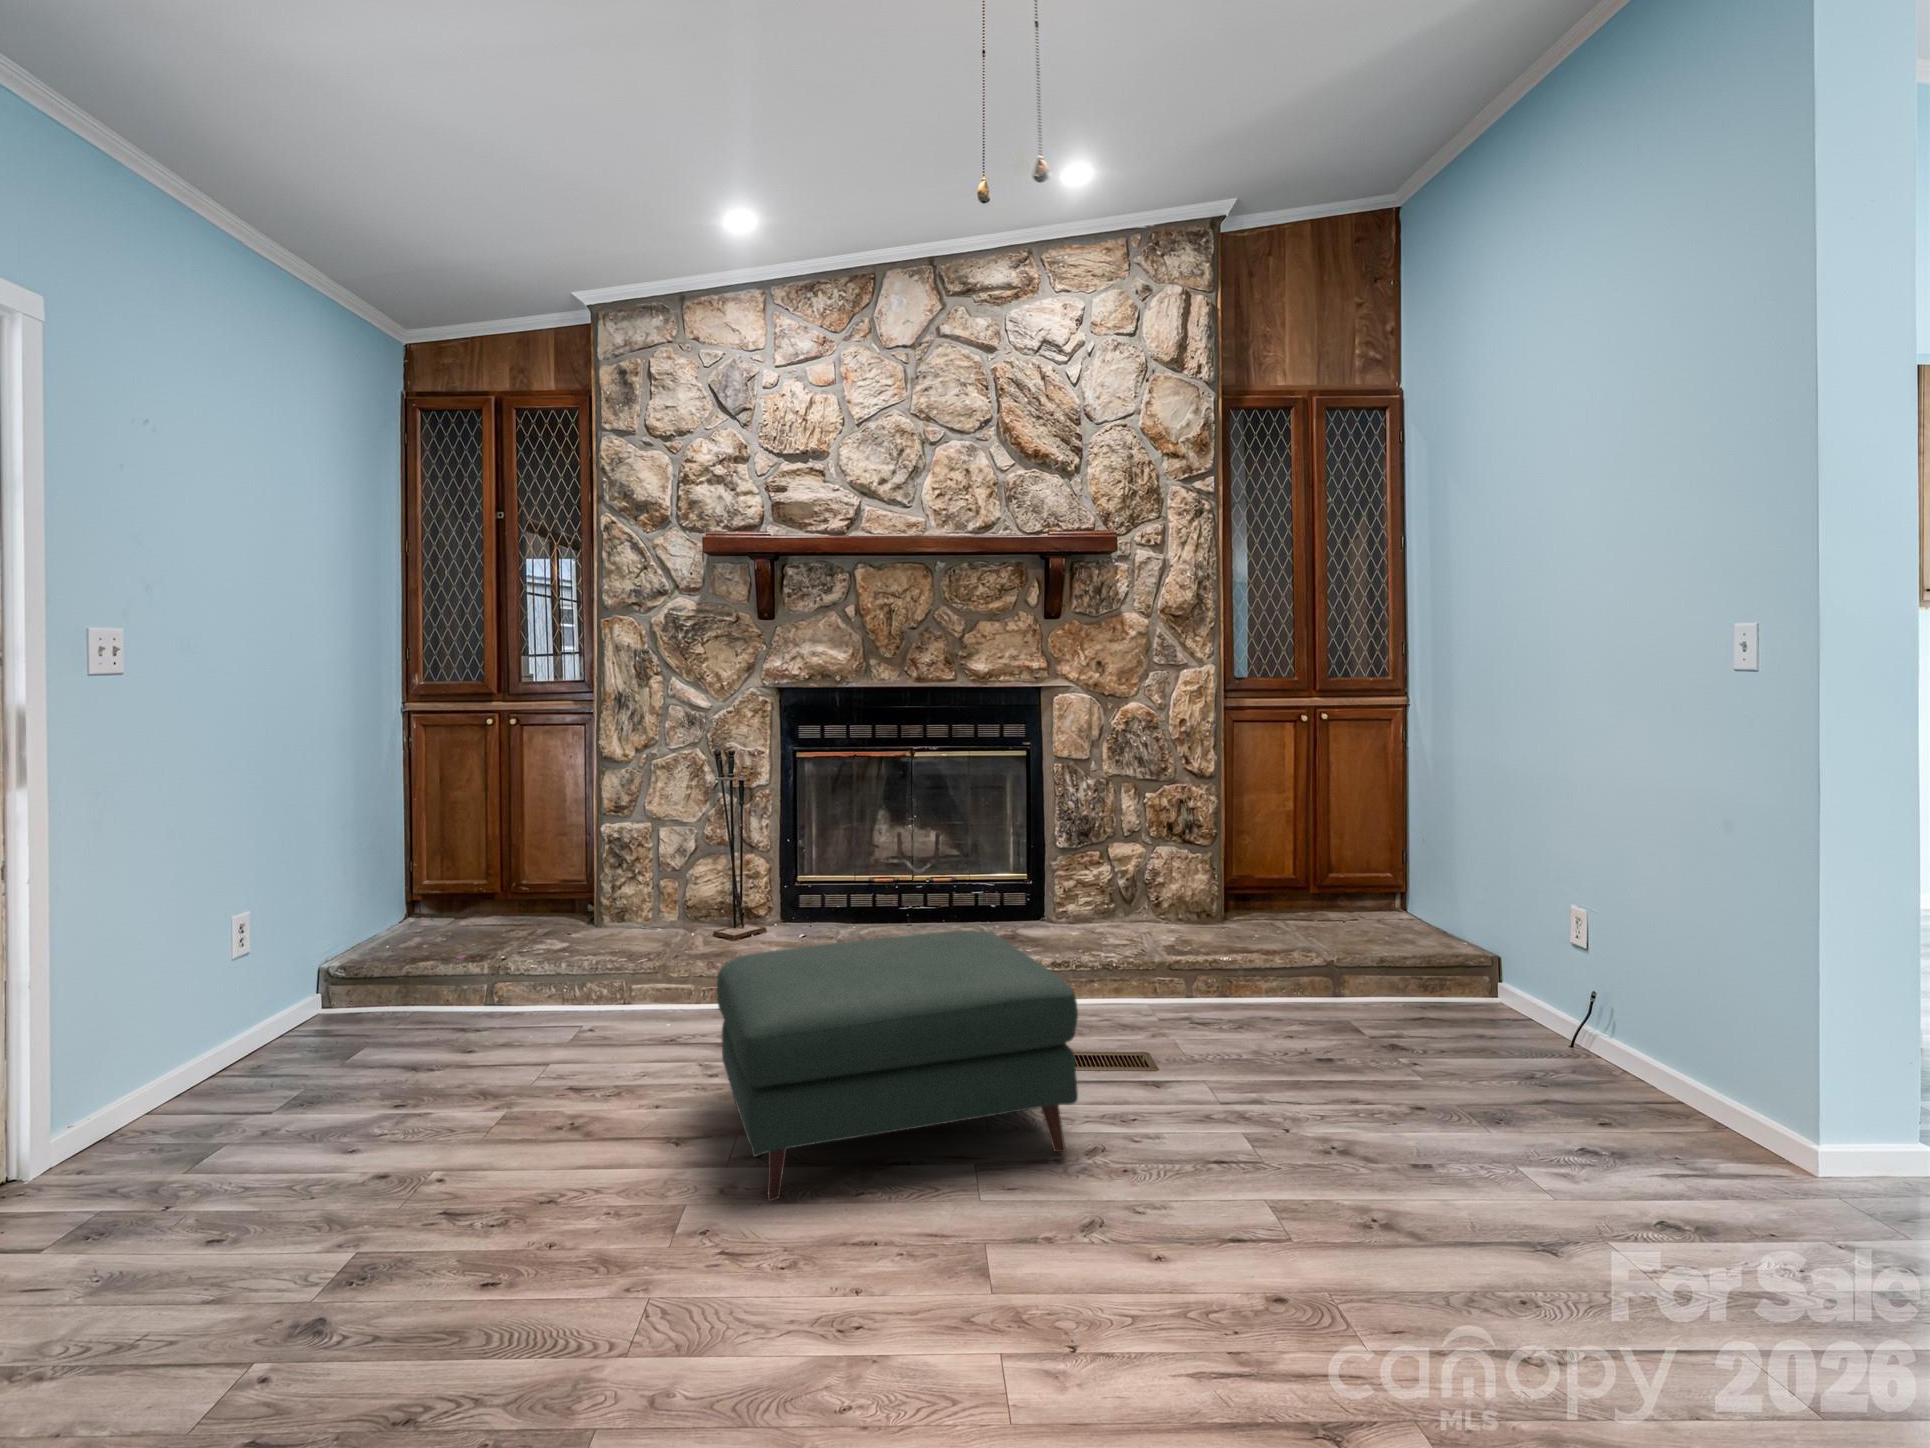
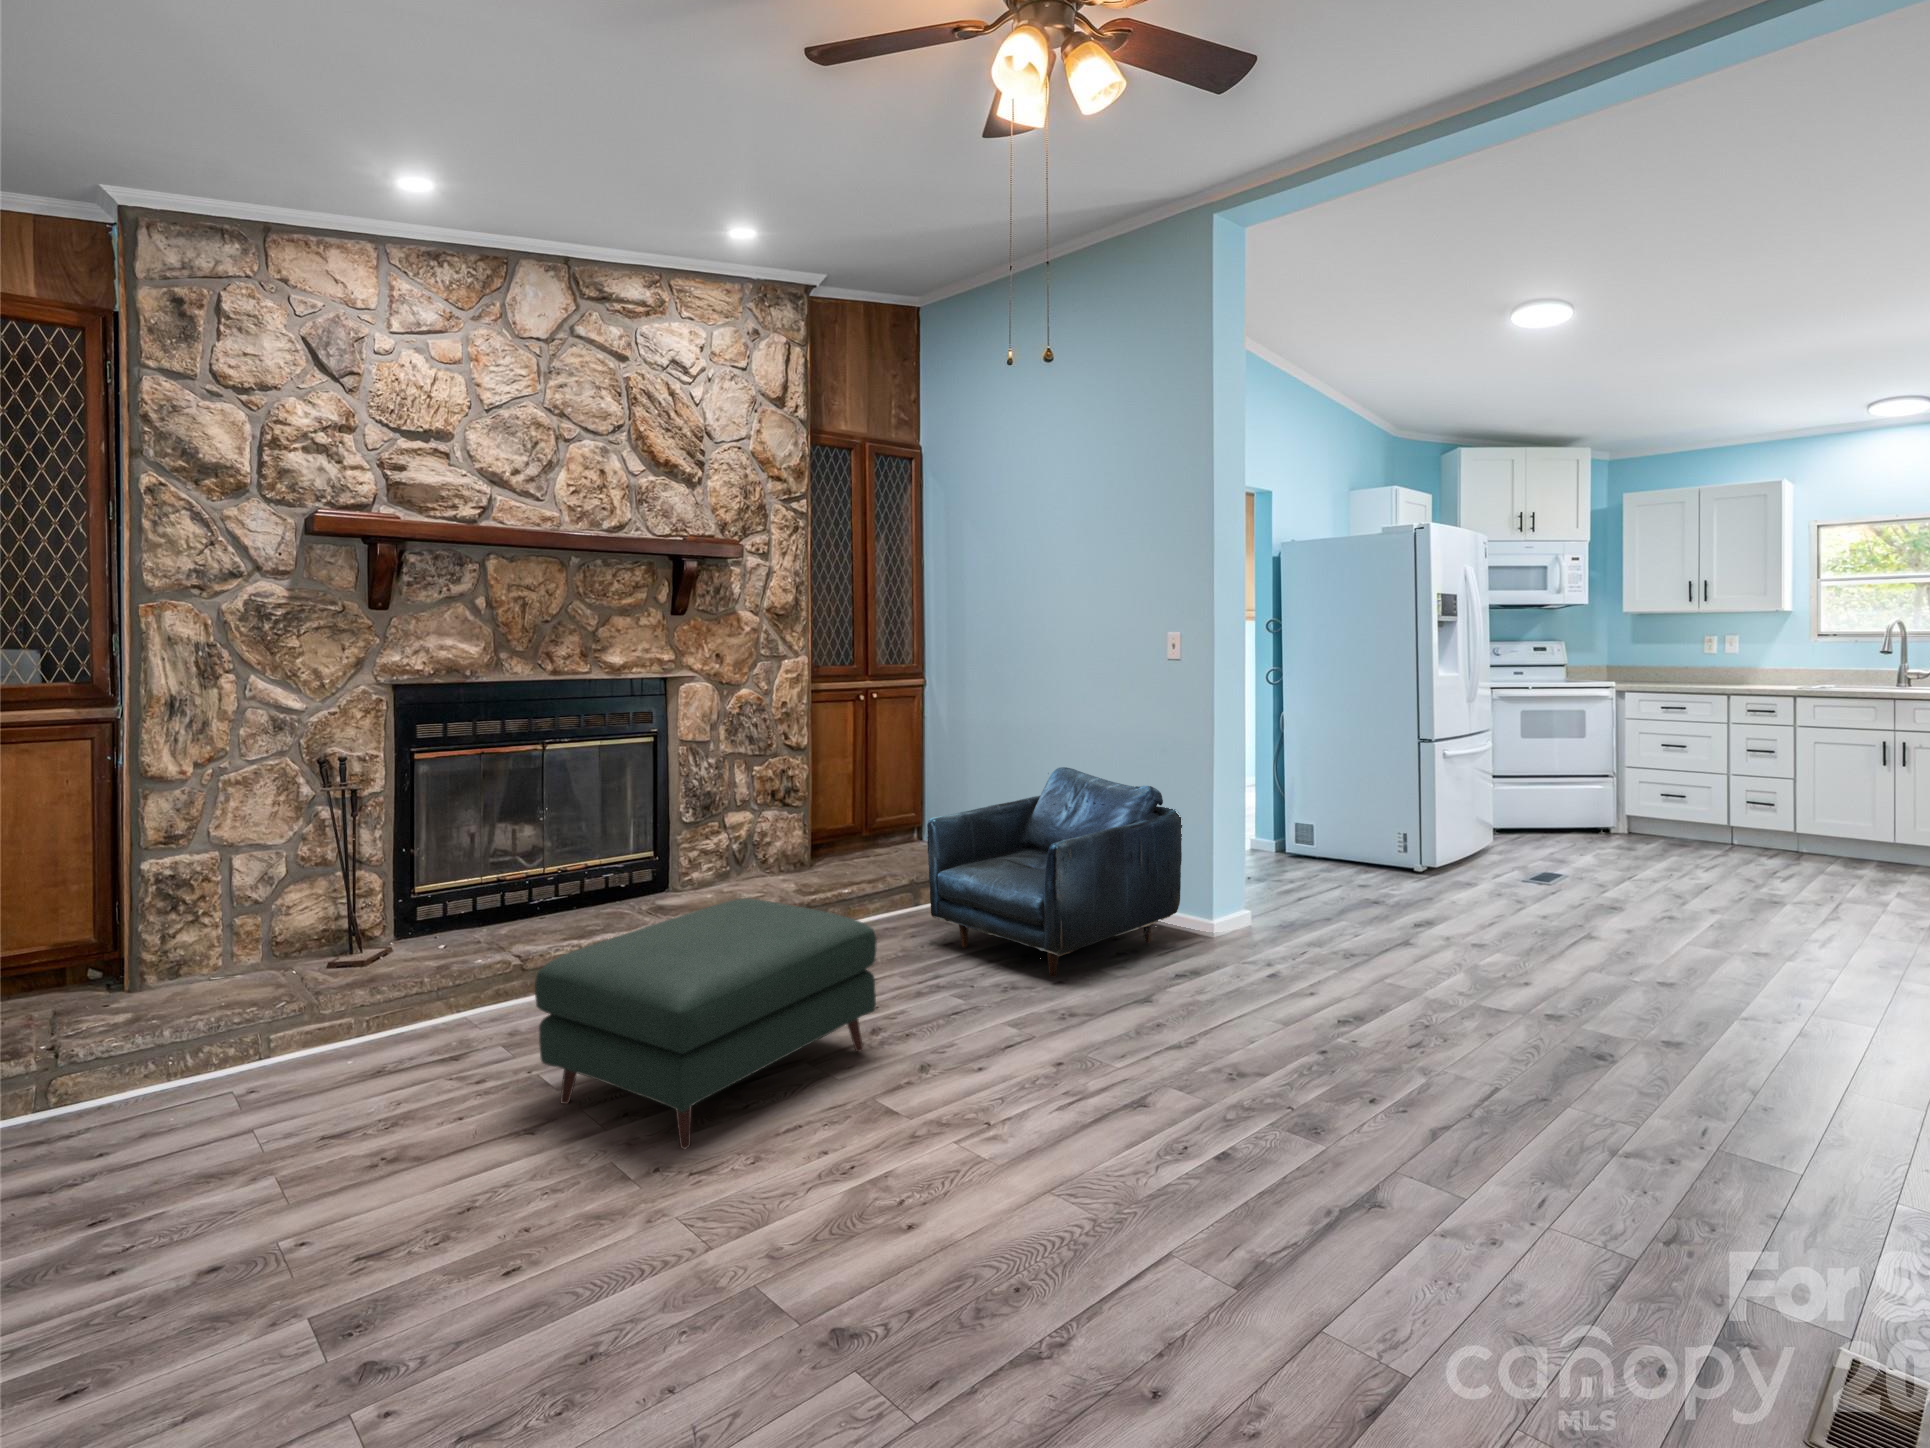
armchair: none [1296,817,1741,1132] -> present [927,767,1182,977]

